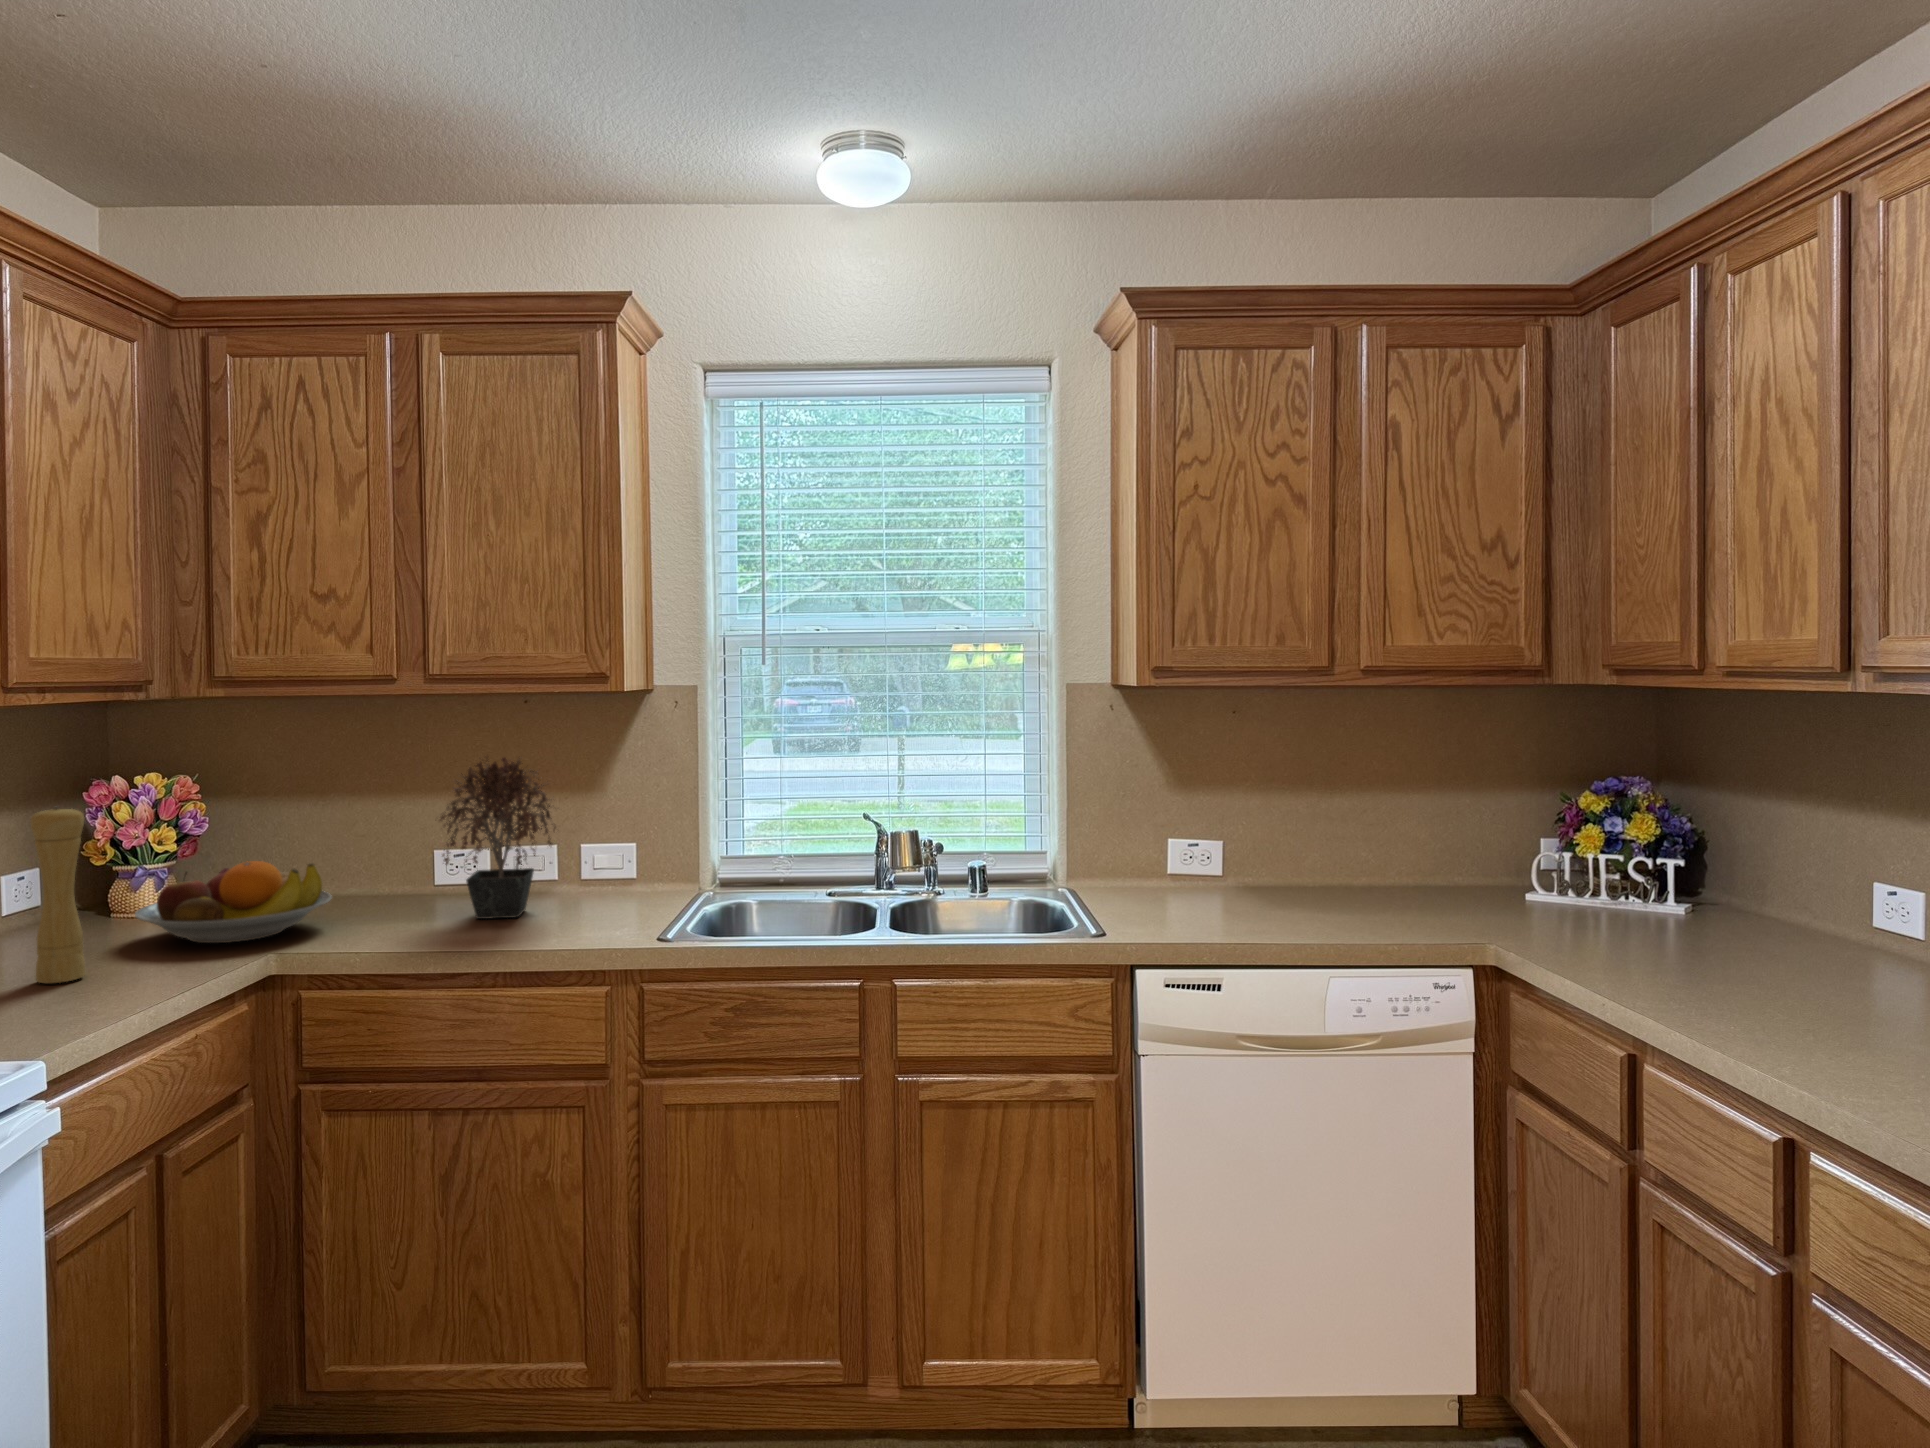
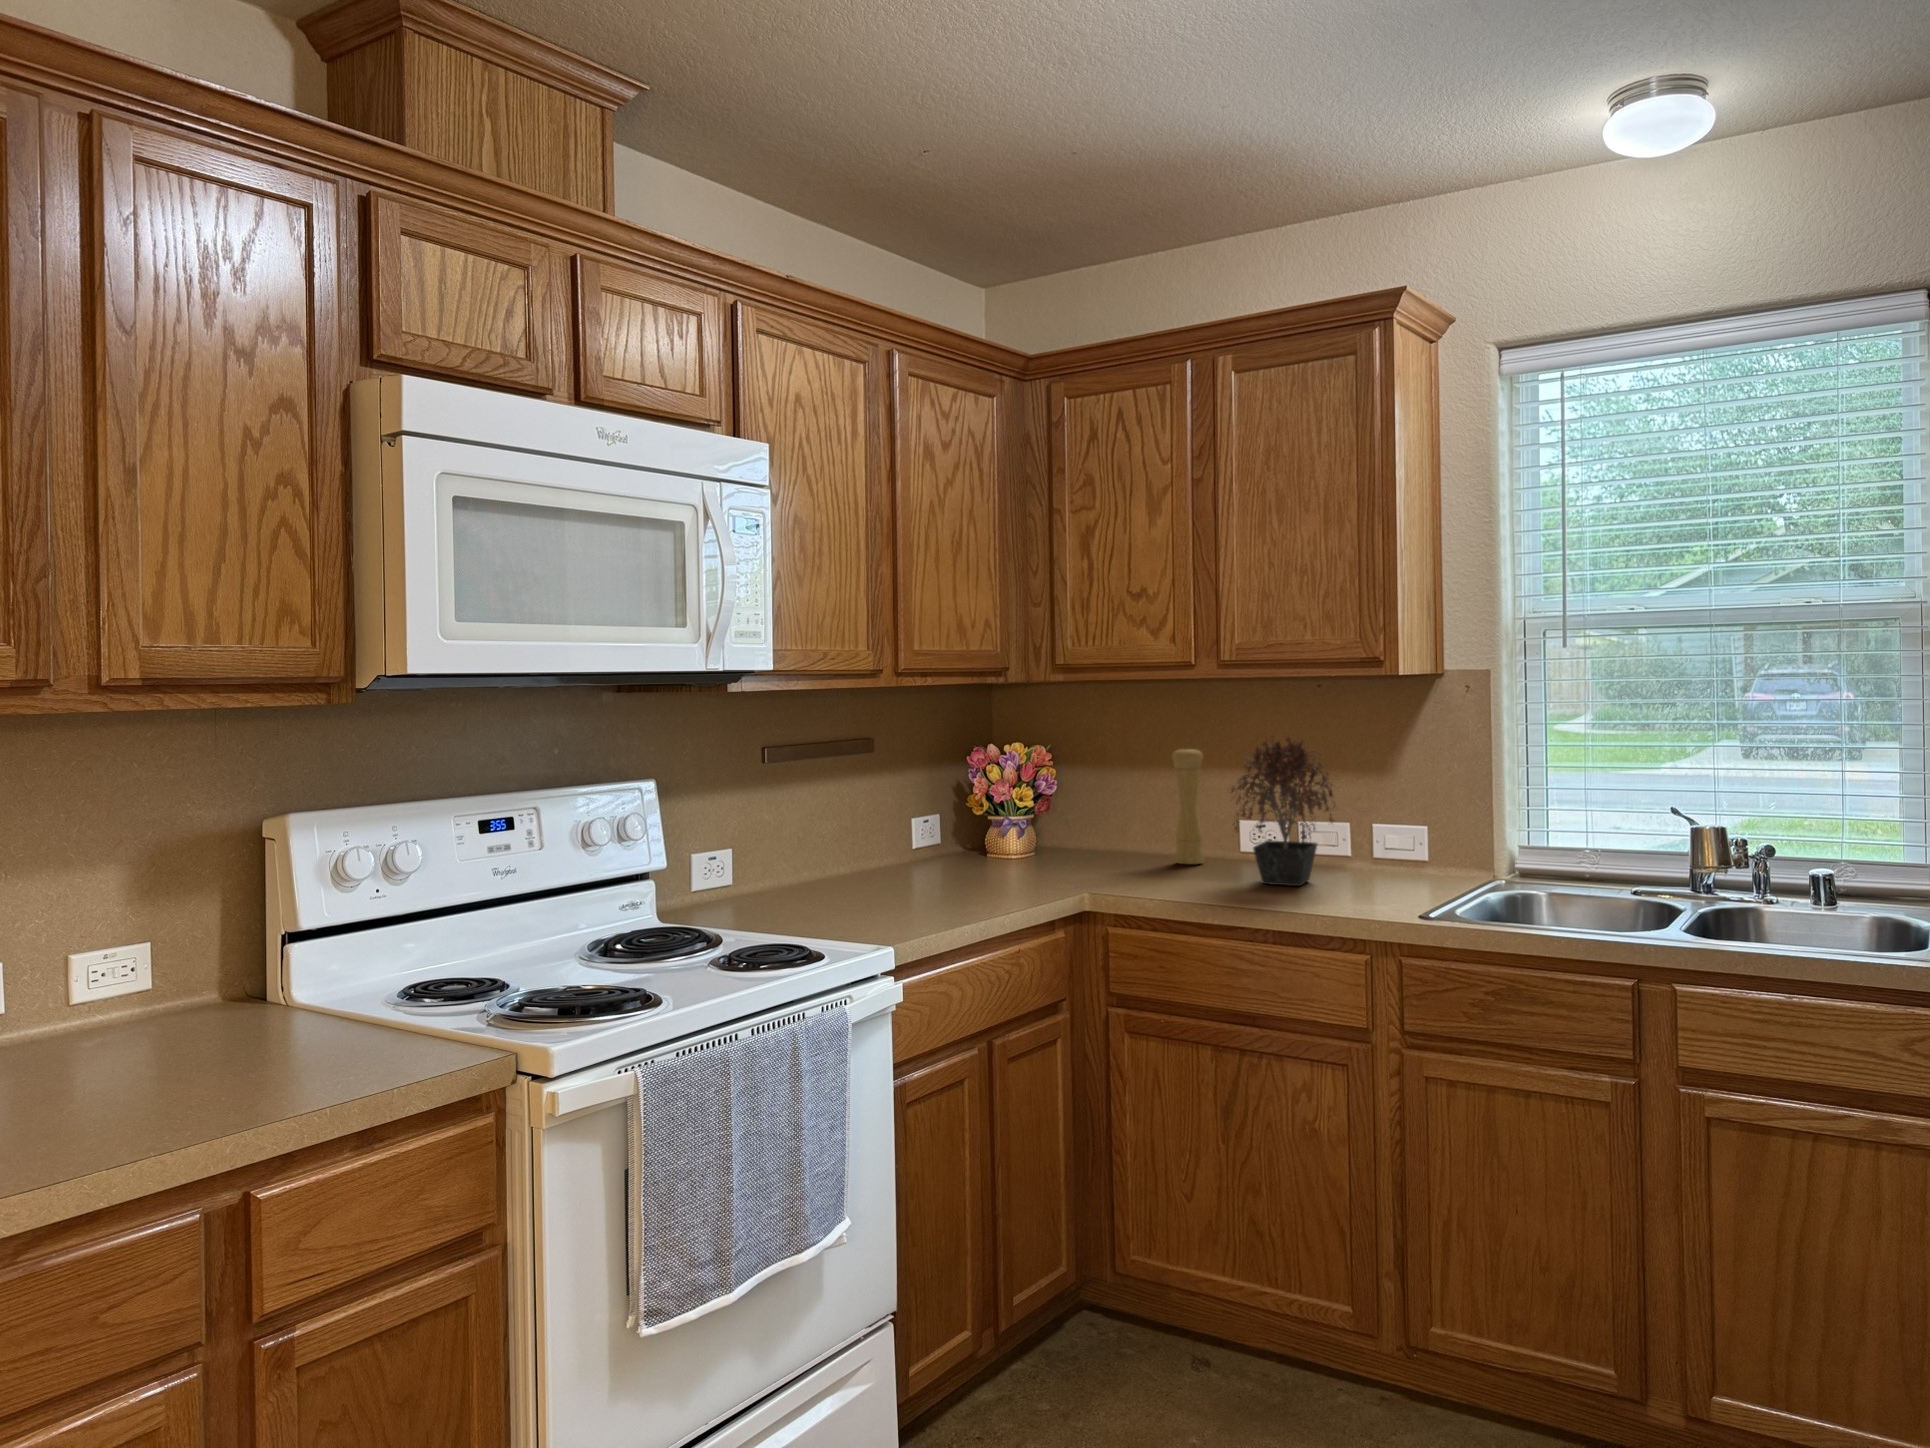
pepper mill: present [31,806,85,983] -> present [1172,747,1204,864]
fruit bowl: present [135,861,331,943] -> none [999,818,1143,882]

